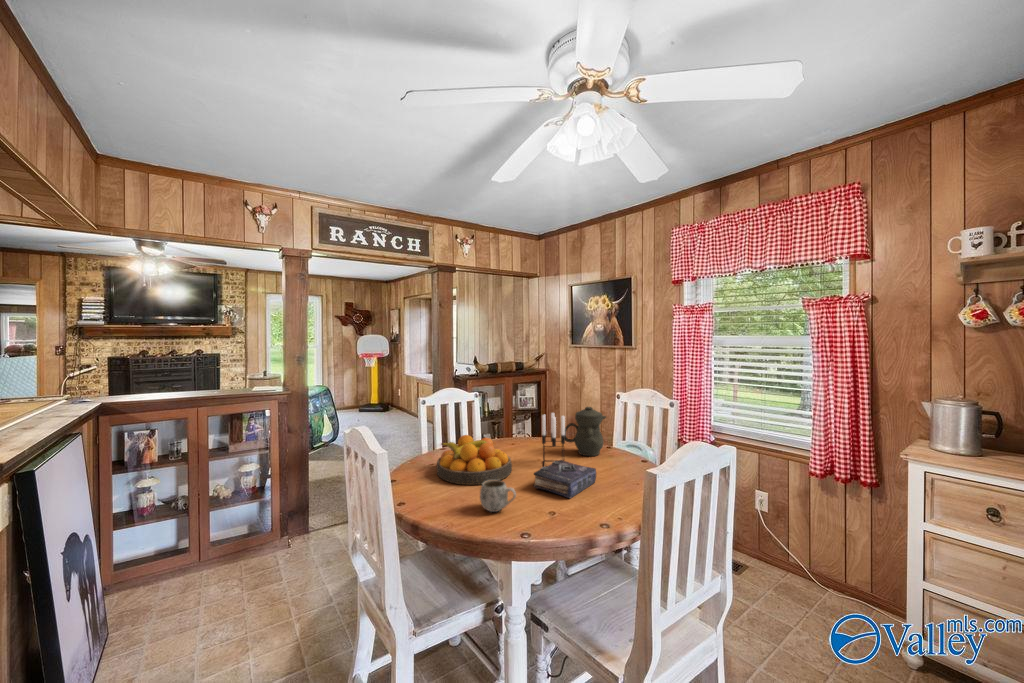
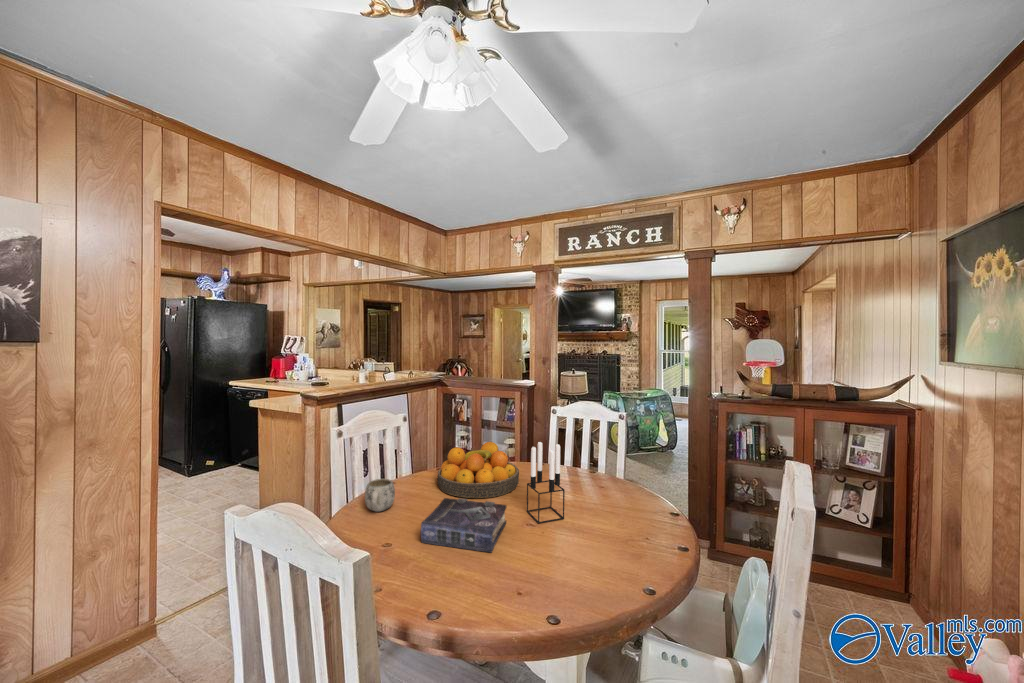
teapot: present [565,407,606,456] -> none [600,454,652,542]

